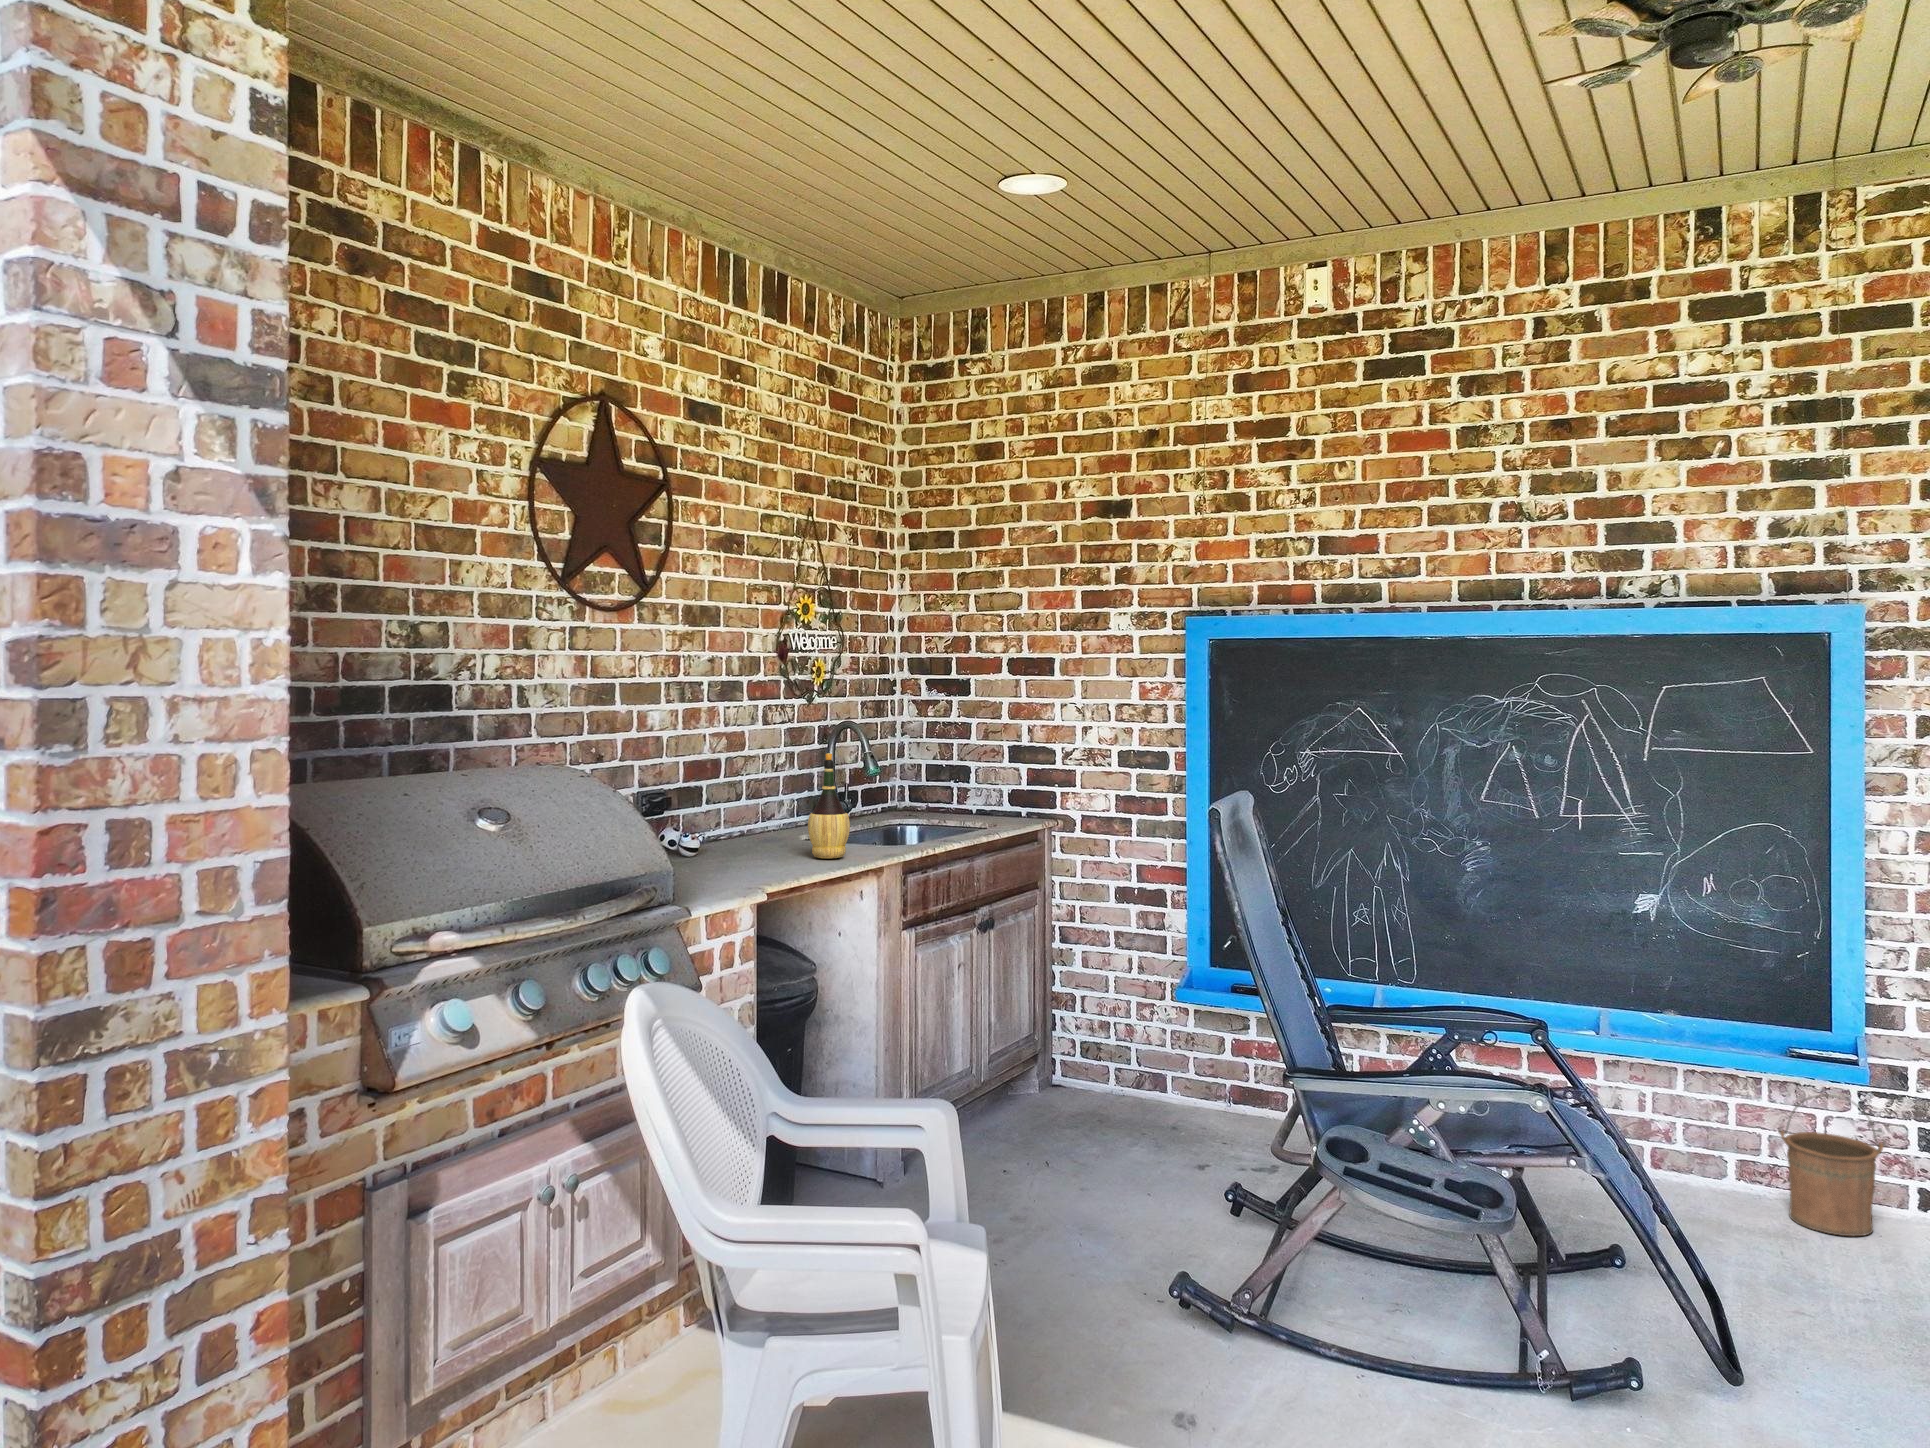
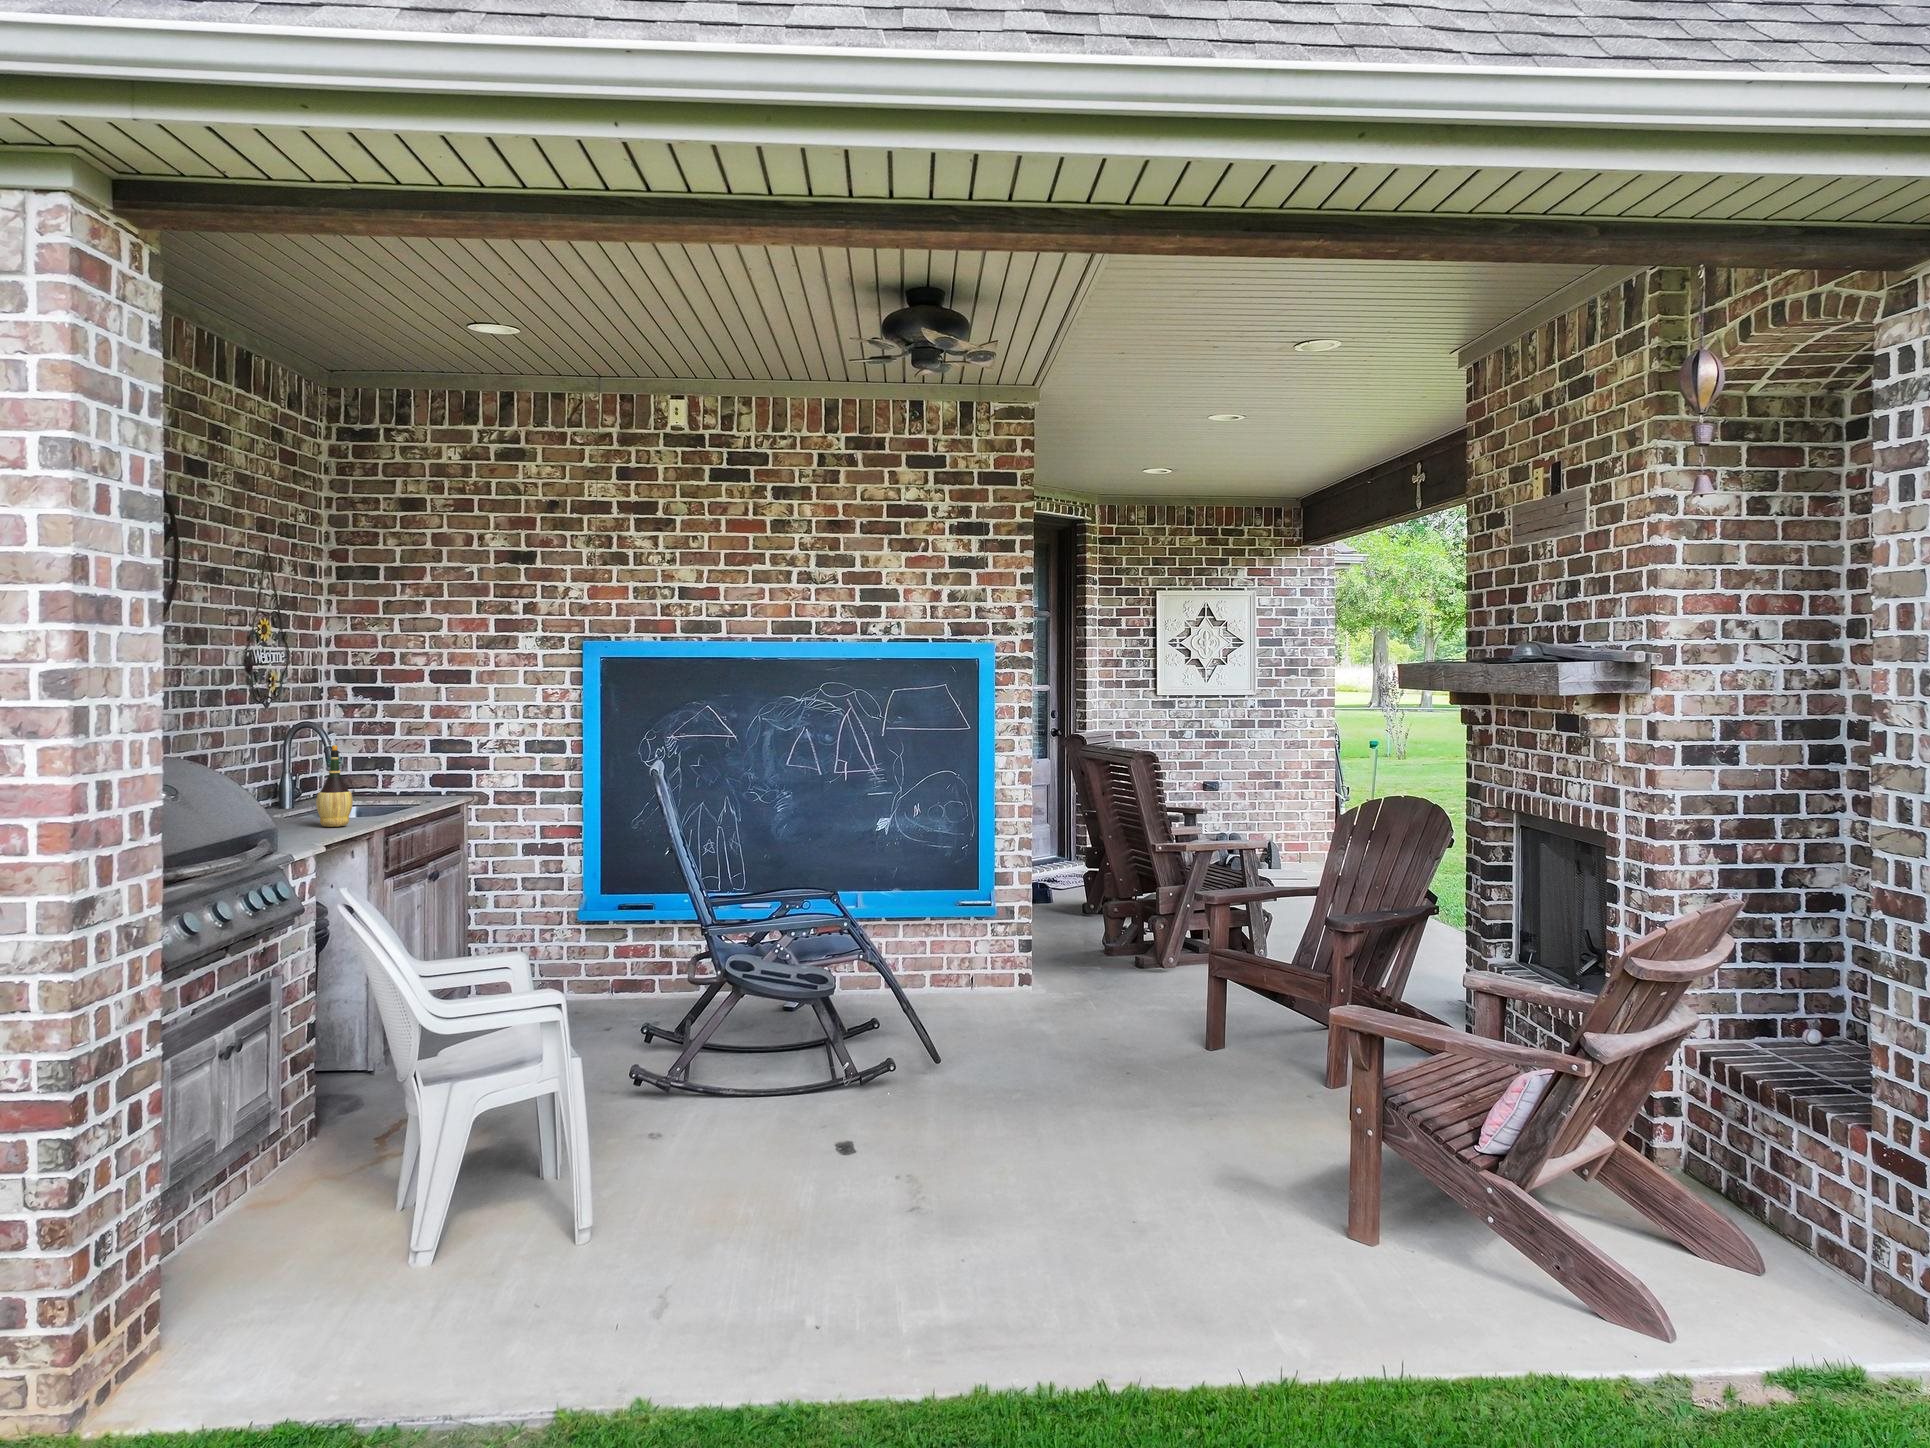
bucket: present [1778,1095,1886,1236] -> none [953,925,1005,1003]

